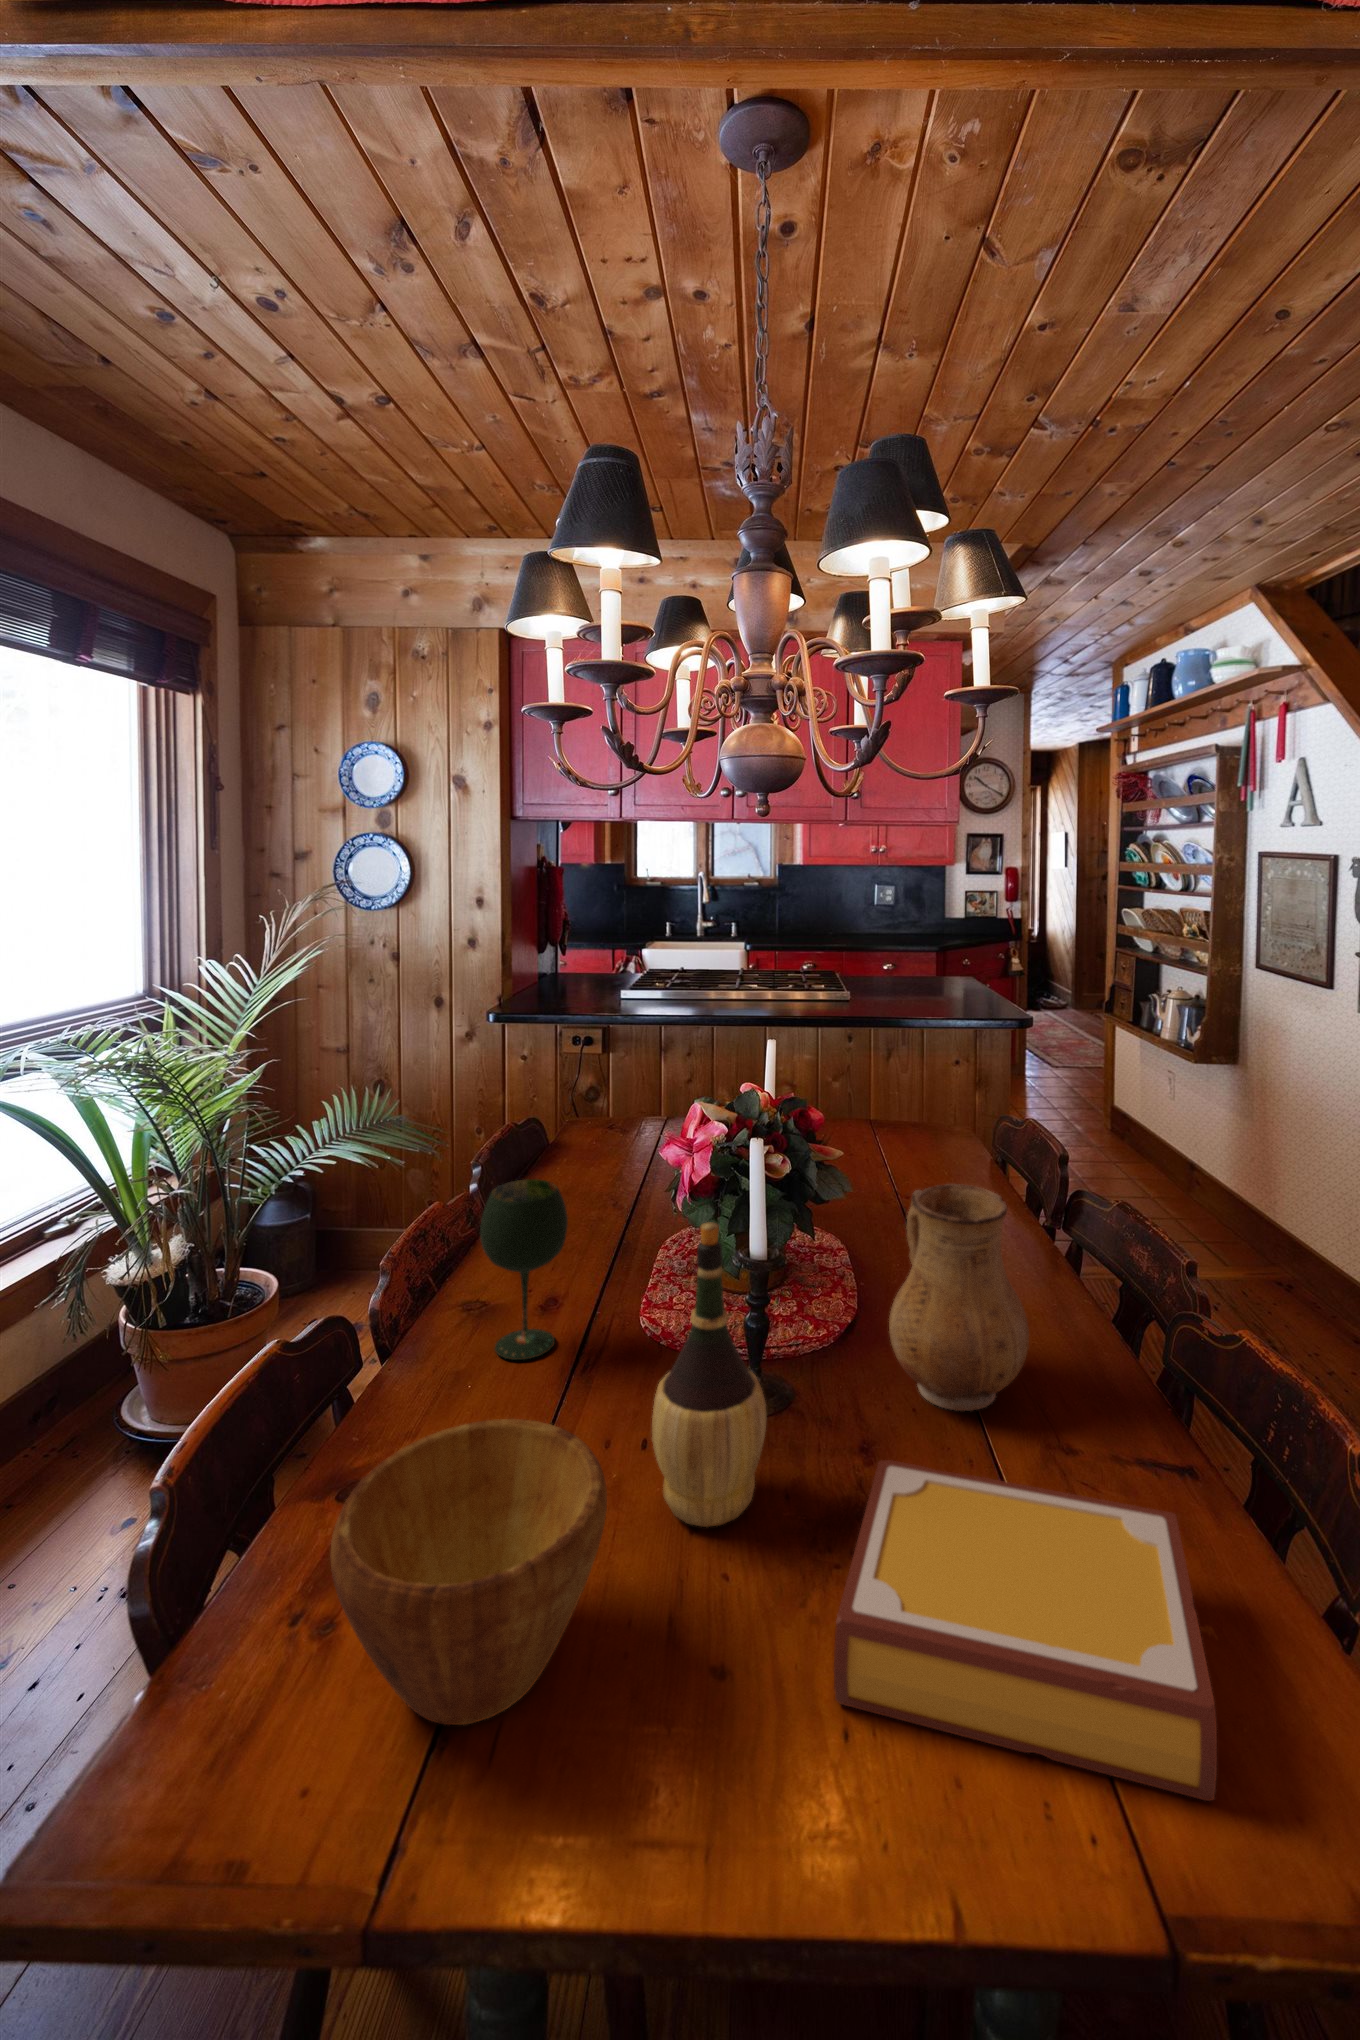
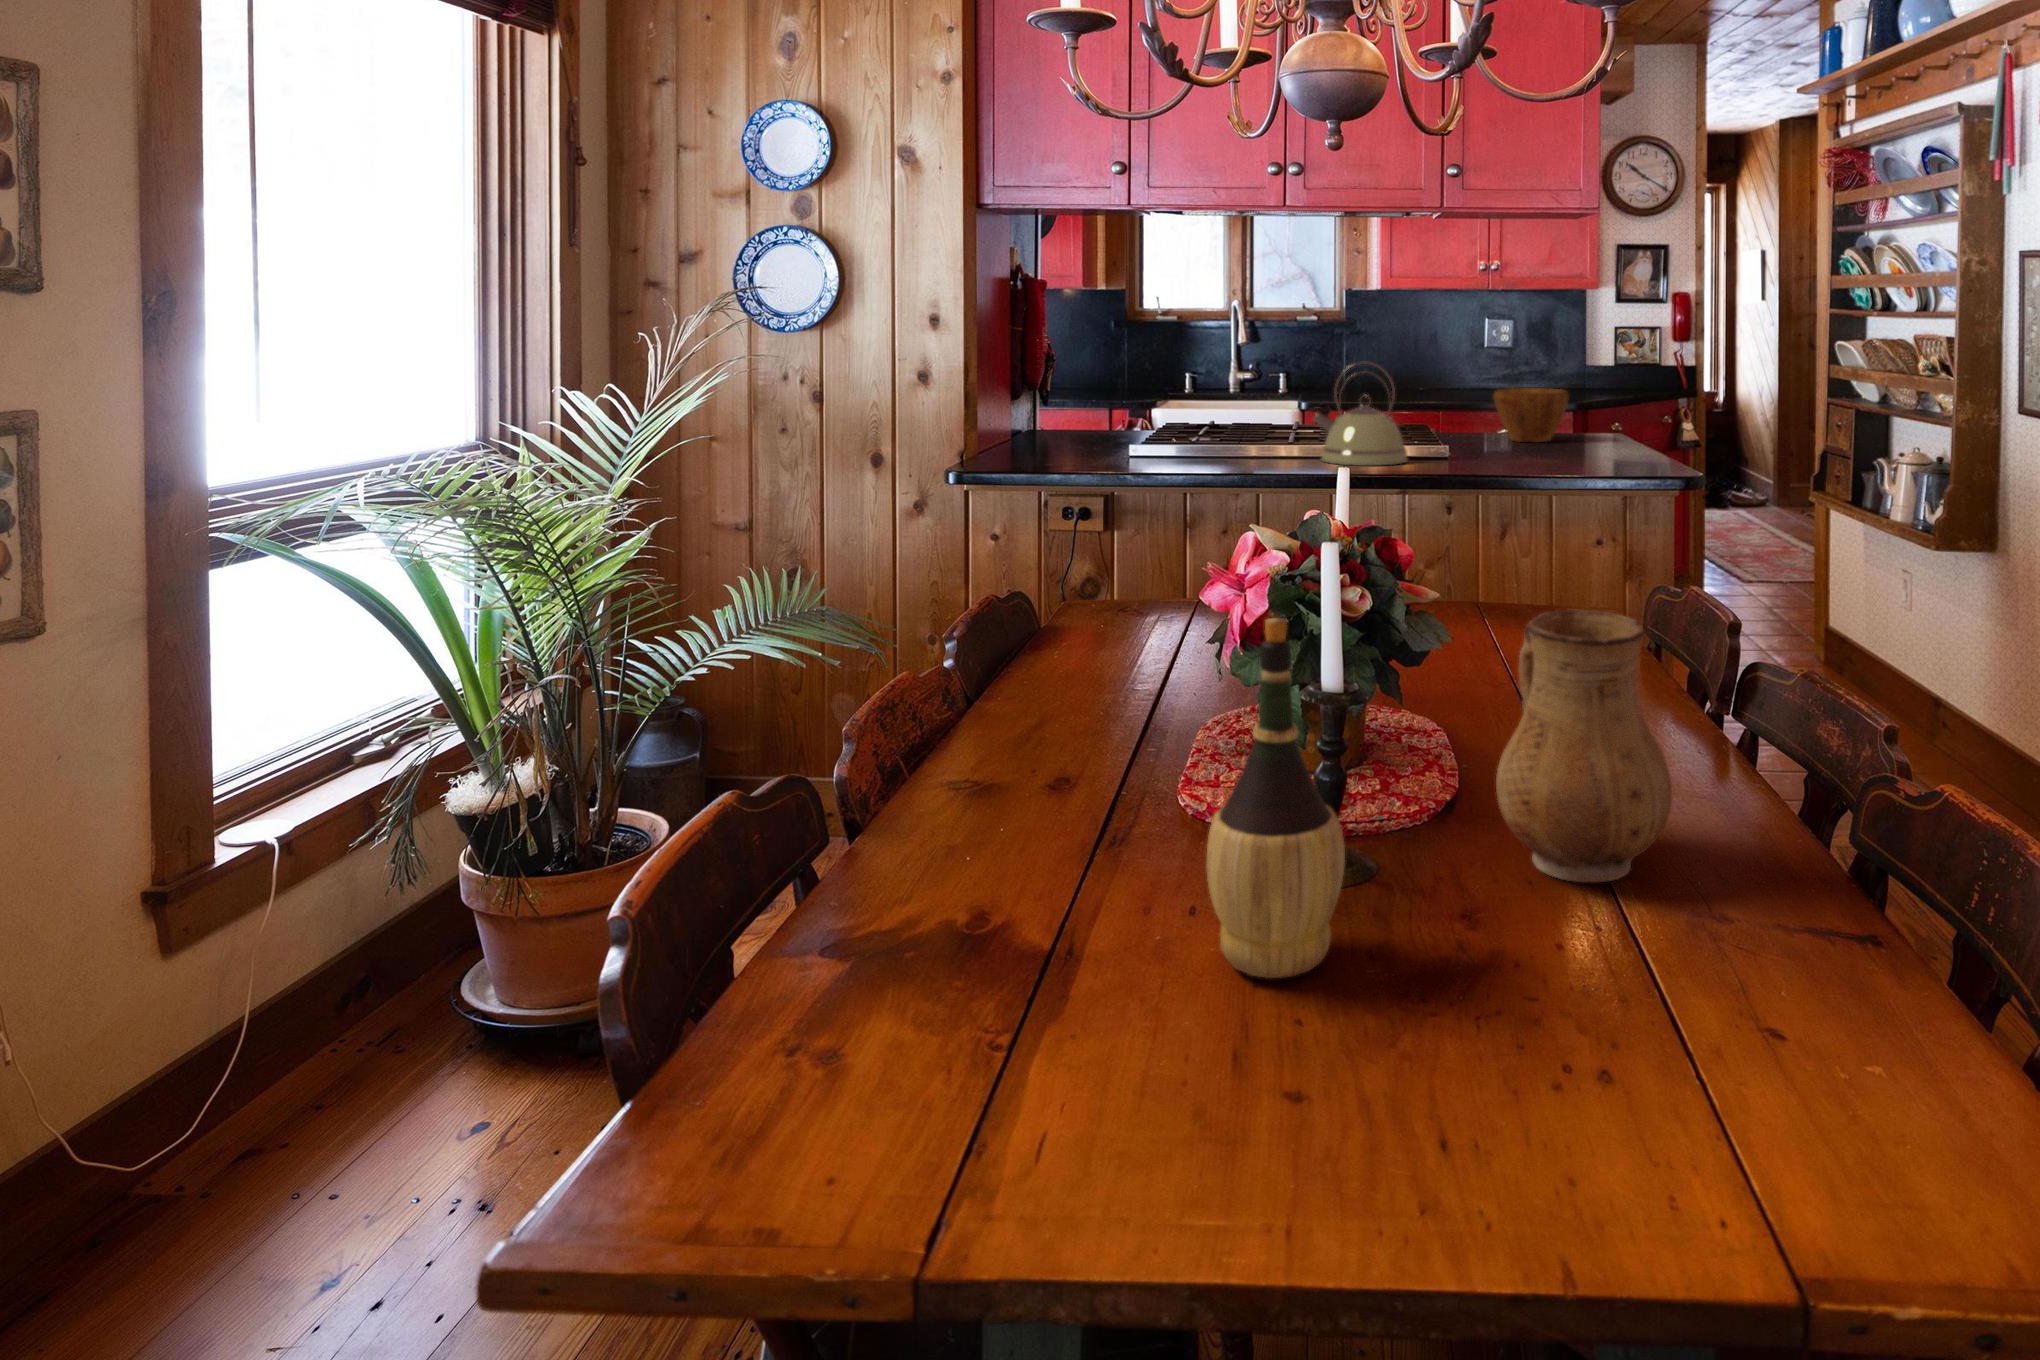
kettle: none [751,933,822,1009] -> present [1311,363,1408,466]
wine glass: present [480,1179,568,1360] -> none [980,613,1089,832]
bowl: present [331,1419,607,1725] -> present [1493,388,1569,442]
book: present [834,1460,1217,1801] -> none [1428,899,1862,1199]

